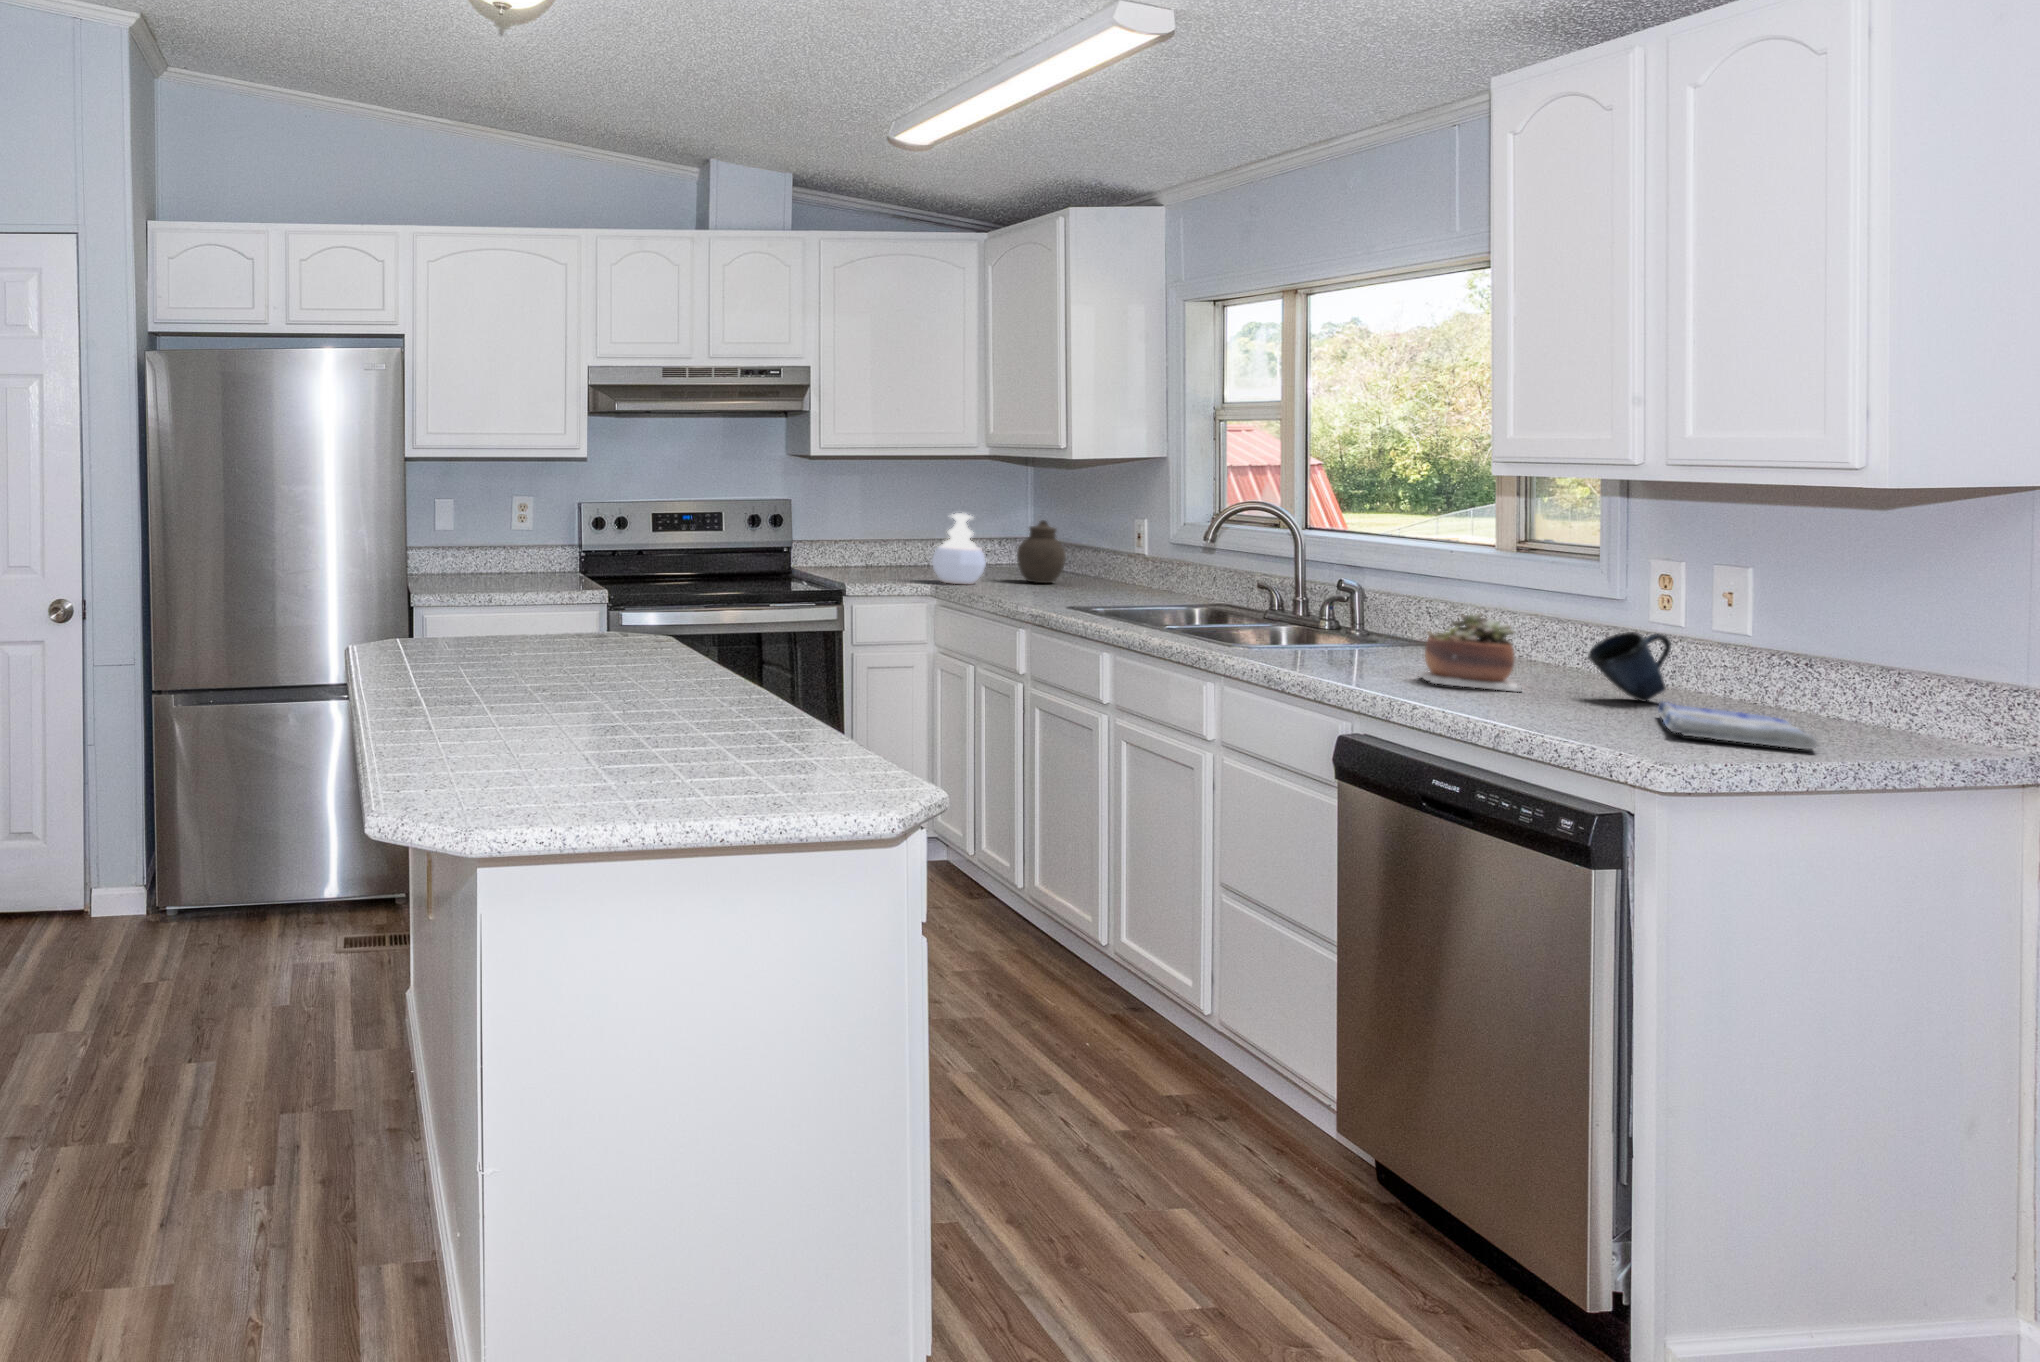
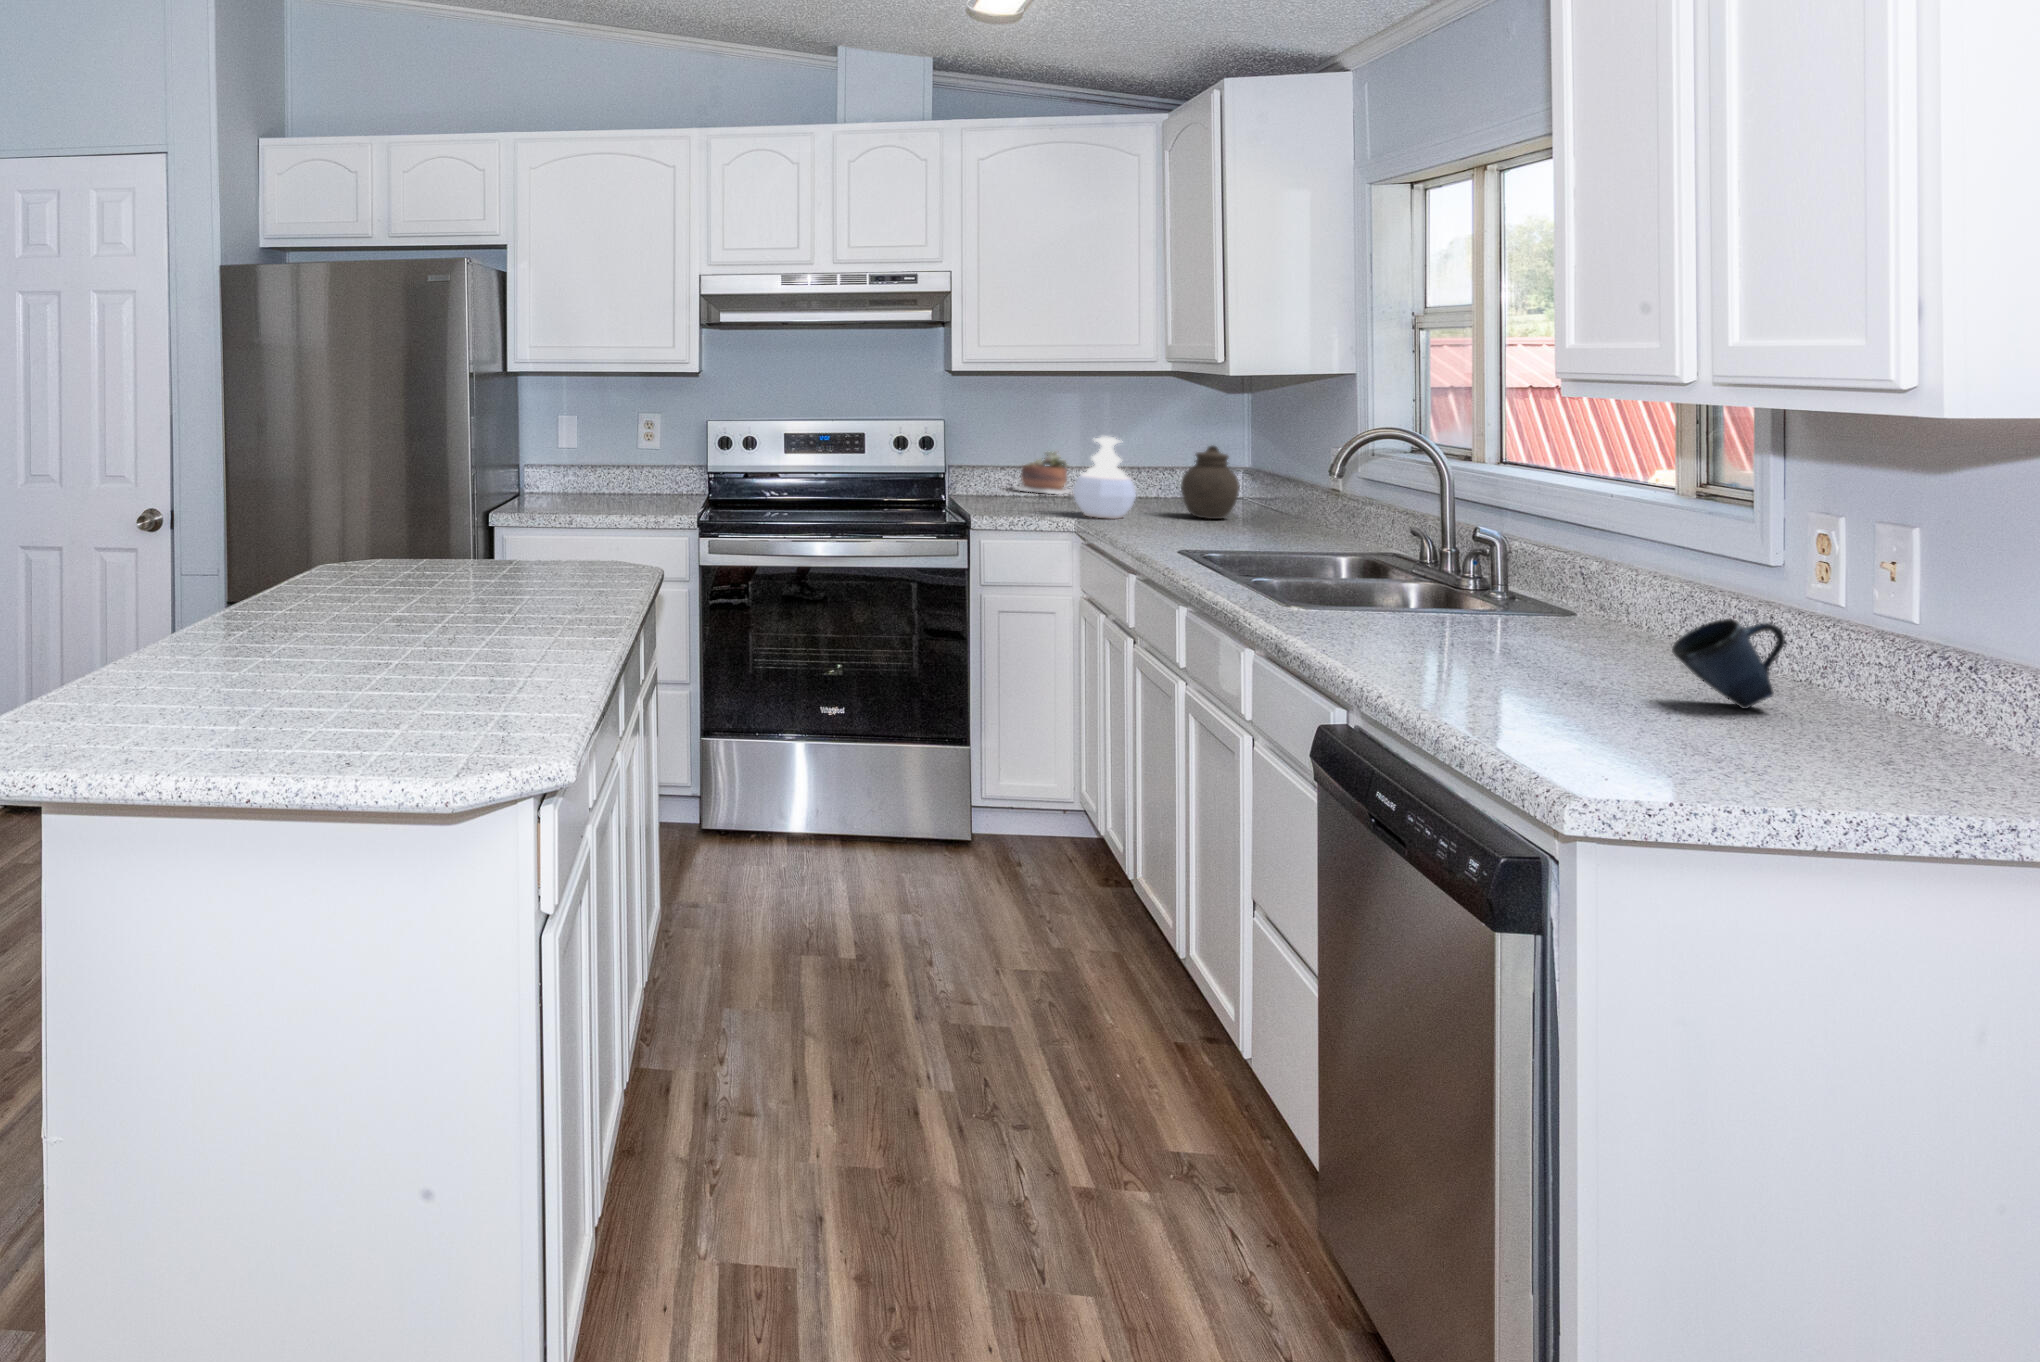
succulent plant: present [1419,613,1522,692] -> present [1015,452,1073,495]
dish towel: present [1658,701,1817,750] -> none [1678,712,1895,789]

